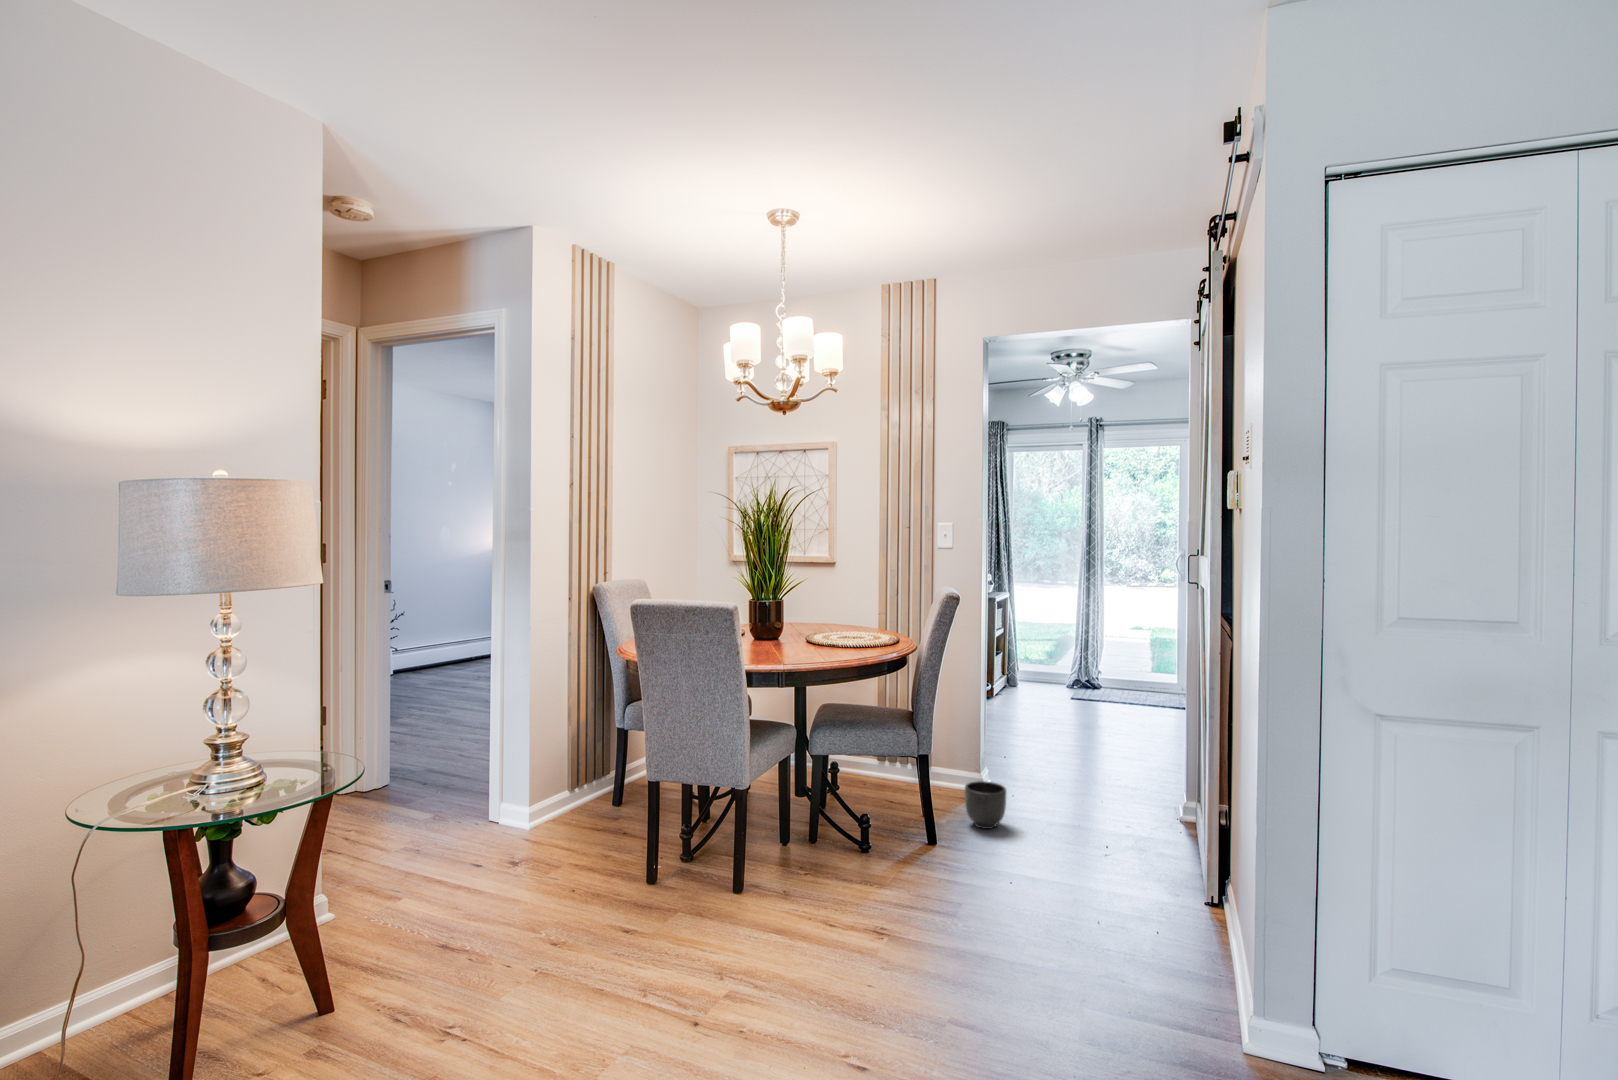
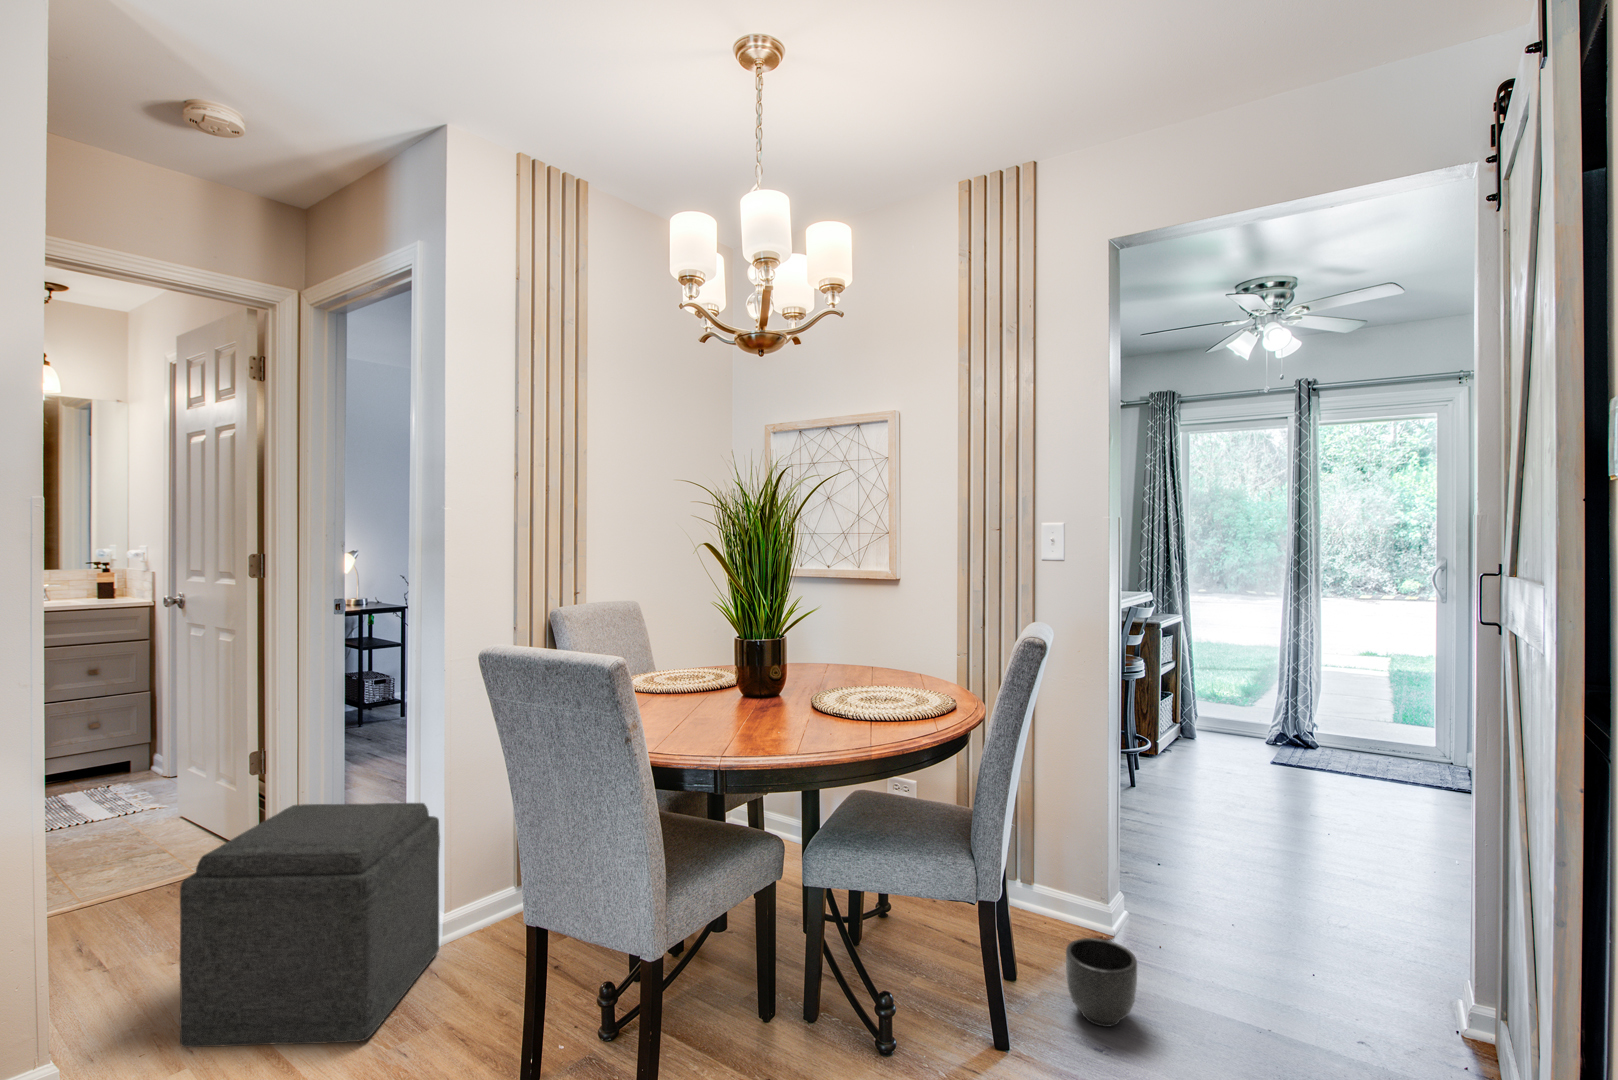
ottoman: none [391,723,535,886] -> present [180,803,440,1047]

